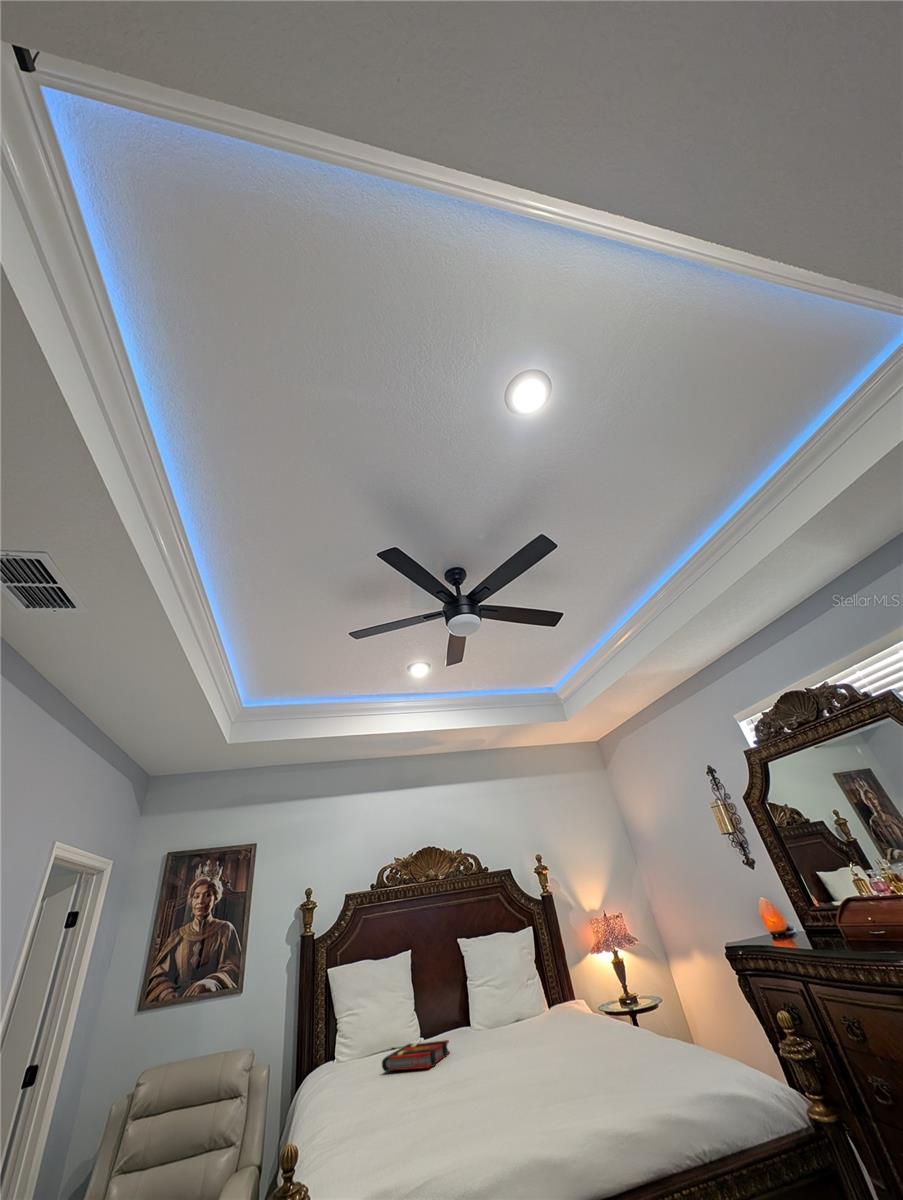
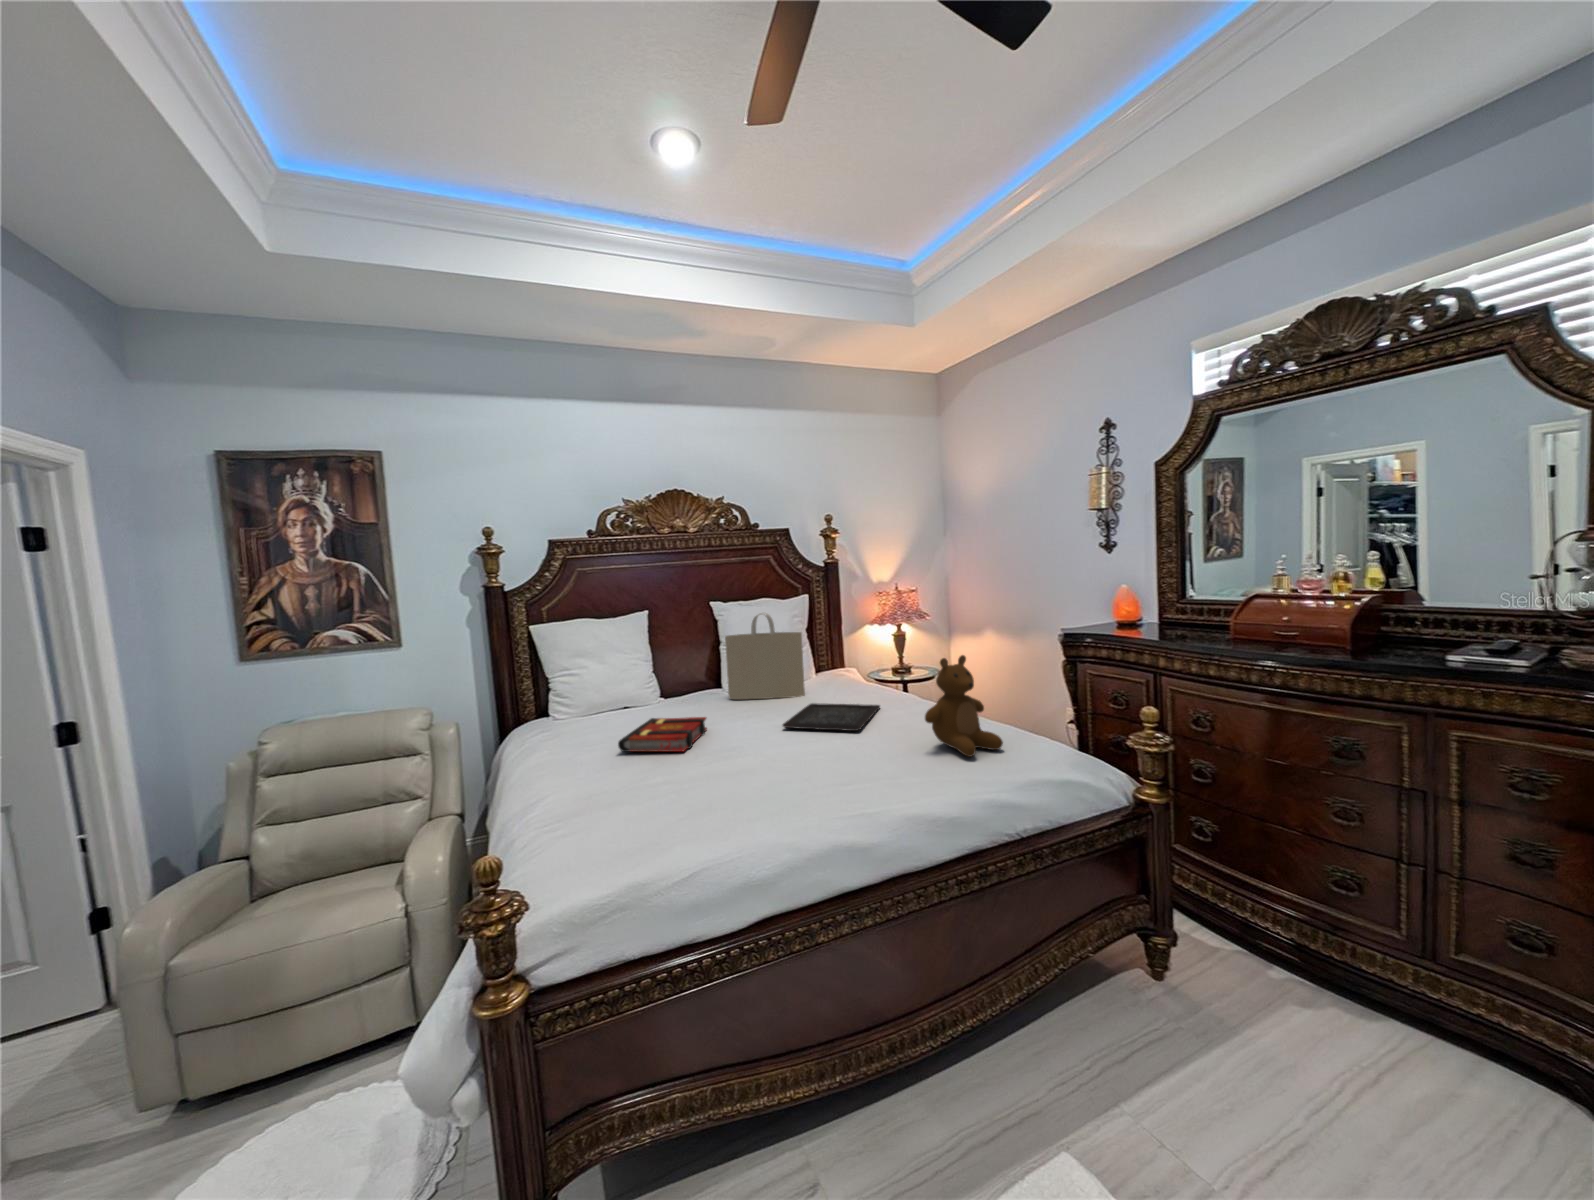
tote bag: none [466,944,533,1029] -> present [725,613,805,700]
teddy bear: none [597,963,661,1056] -> present [925,655,1003,757]
tray: none [505,1024,586,1046] -> present [783,703,880,731]

